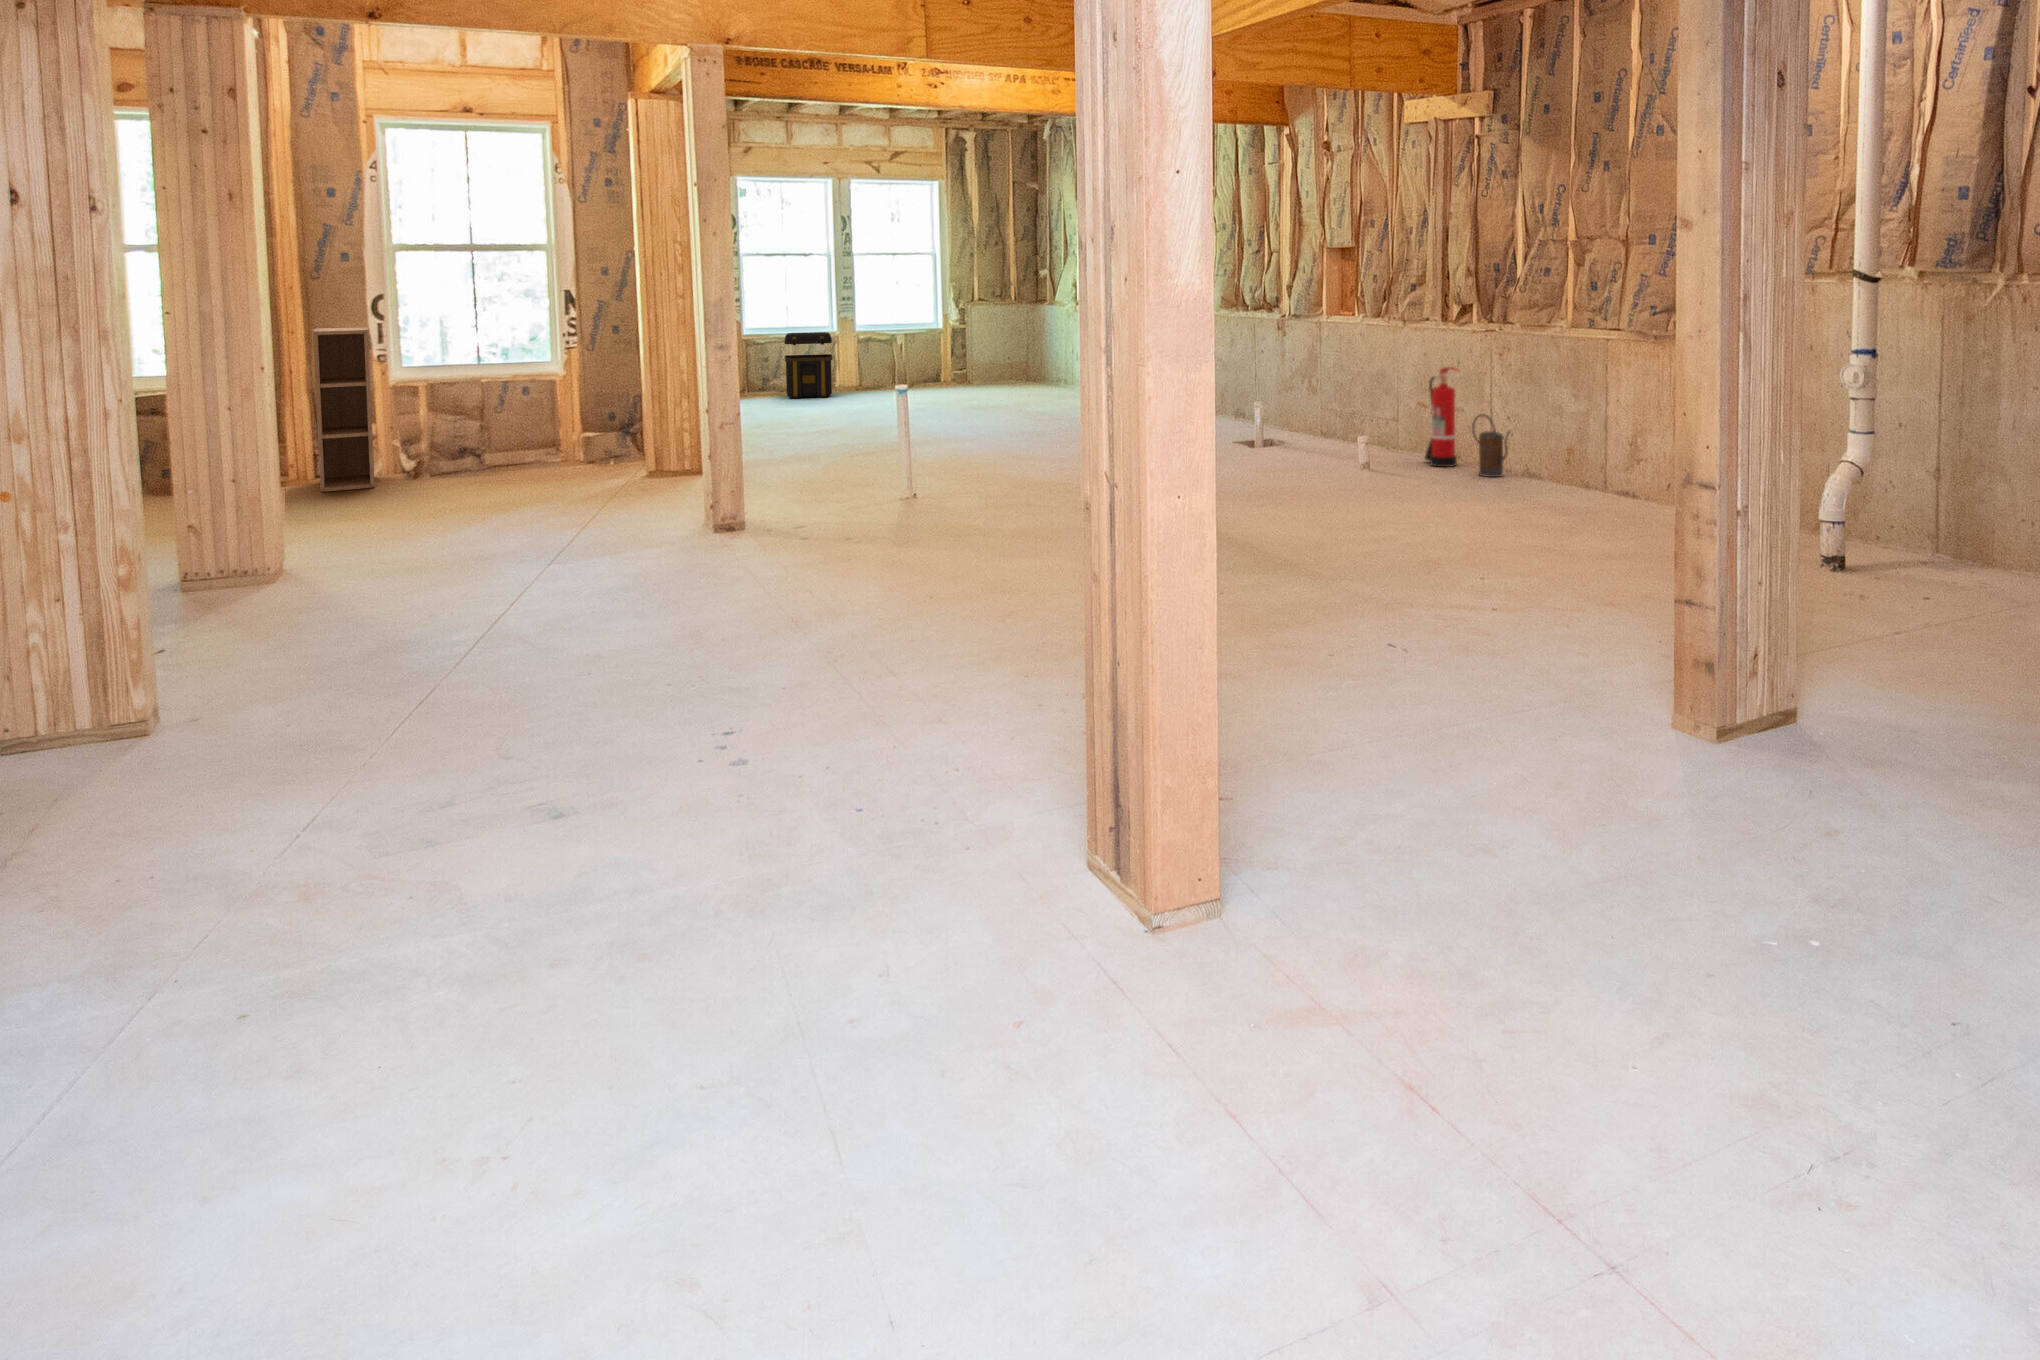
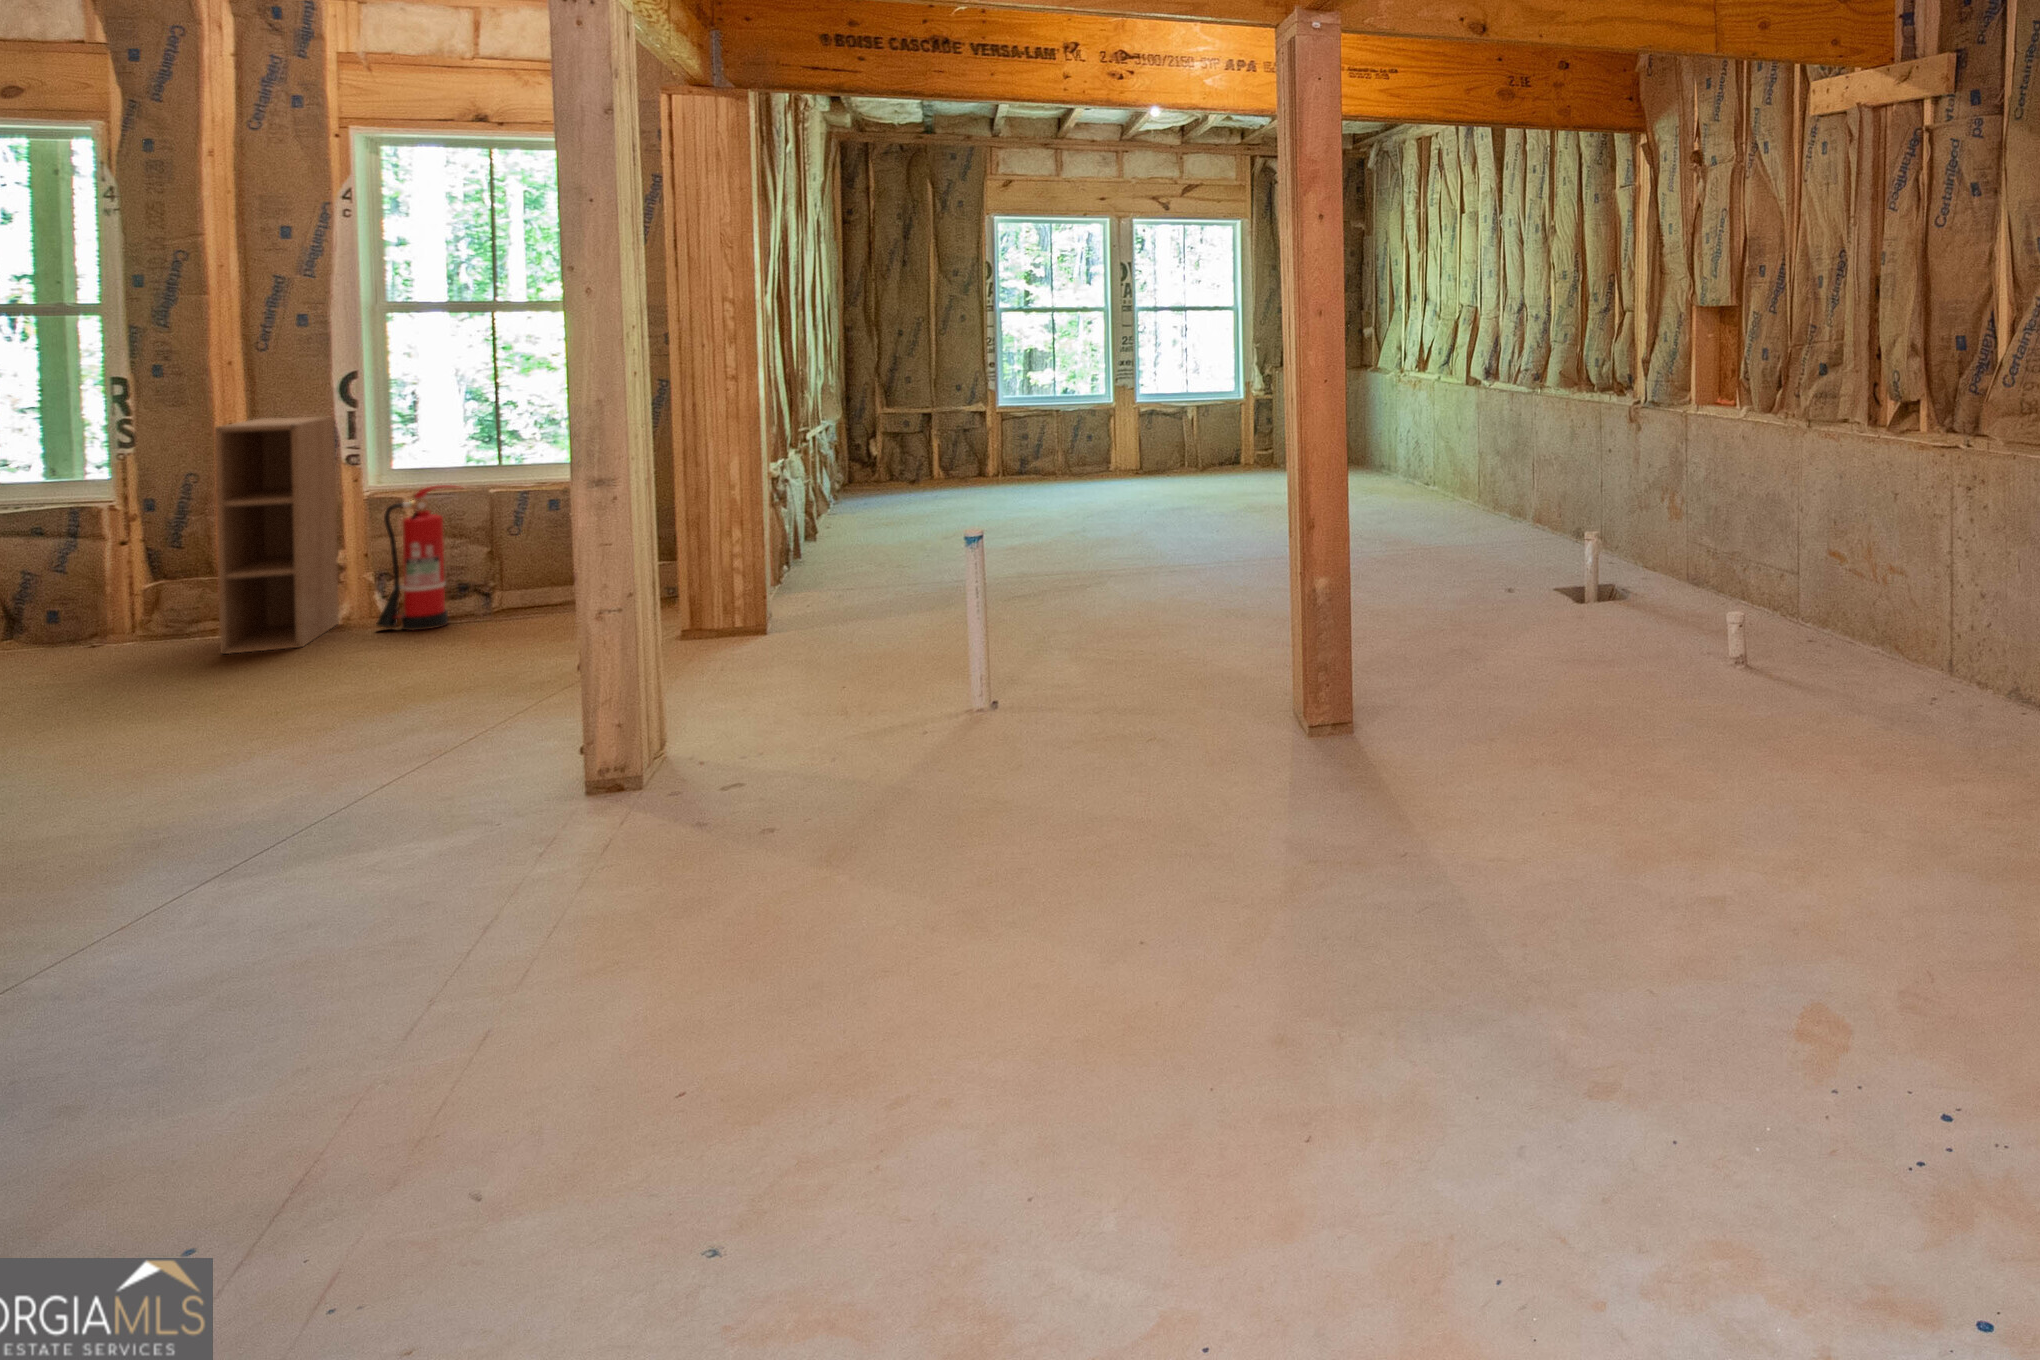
toolbox: present [785,332,832,398] -> none [1026,405,1089,488]
fire extinguisher: present [1425,367,1459,467] -> present [377,485,463,631]
watering can: present [1472,414,1510,477] -> none [1920,589,1991,701]

